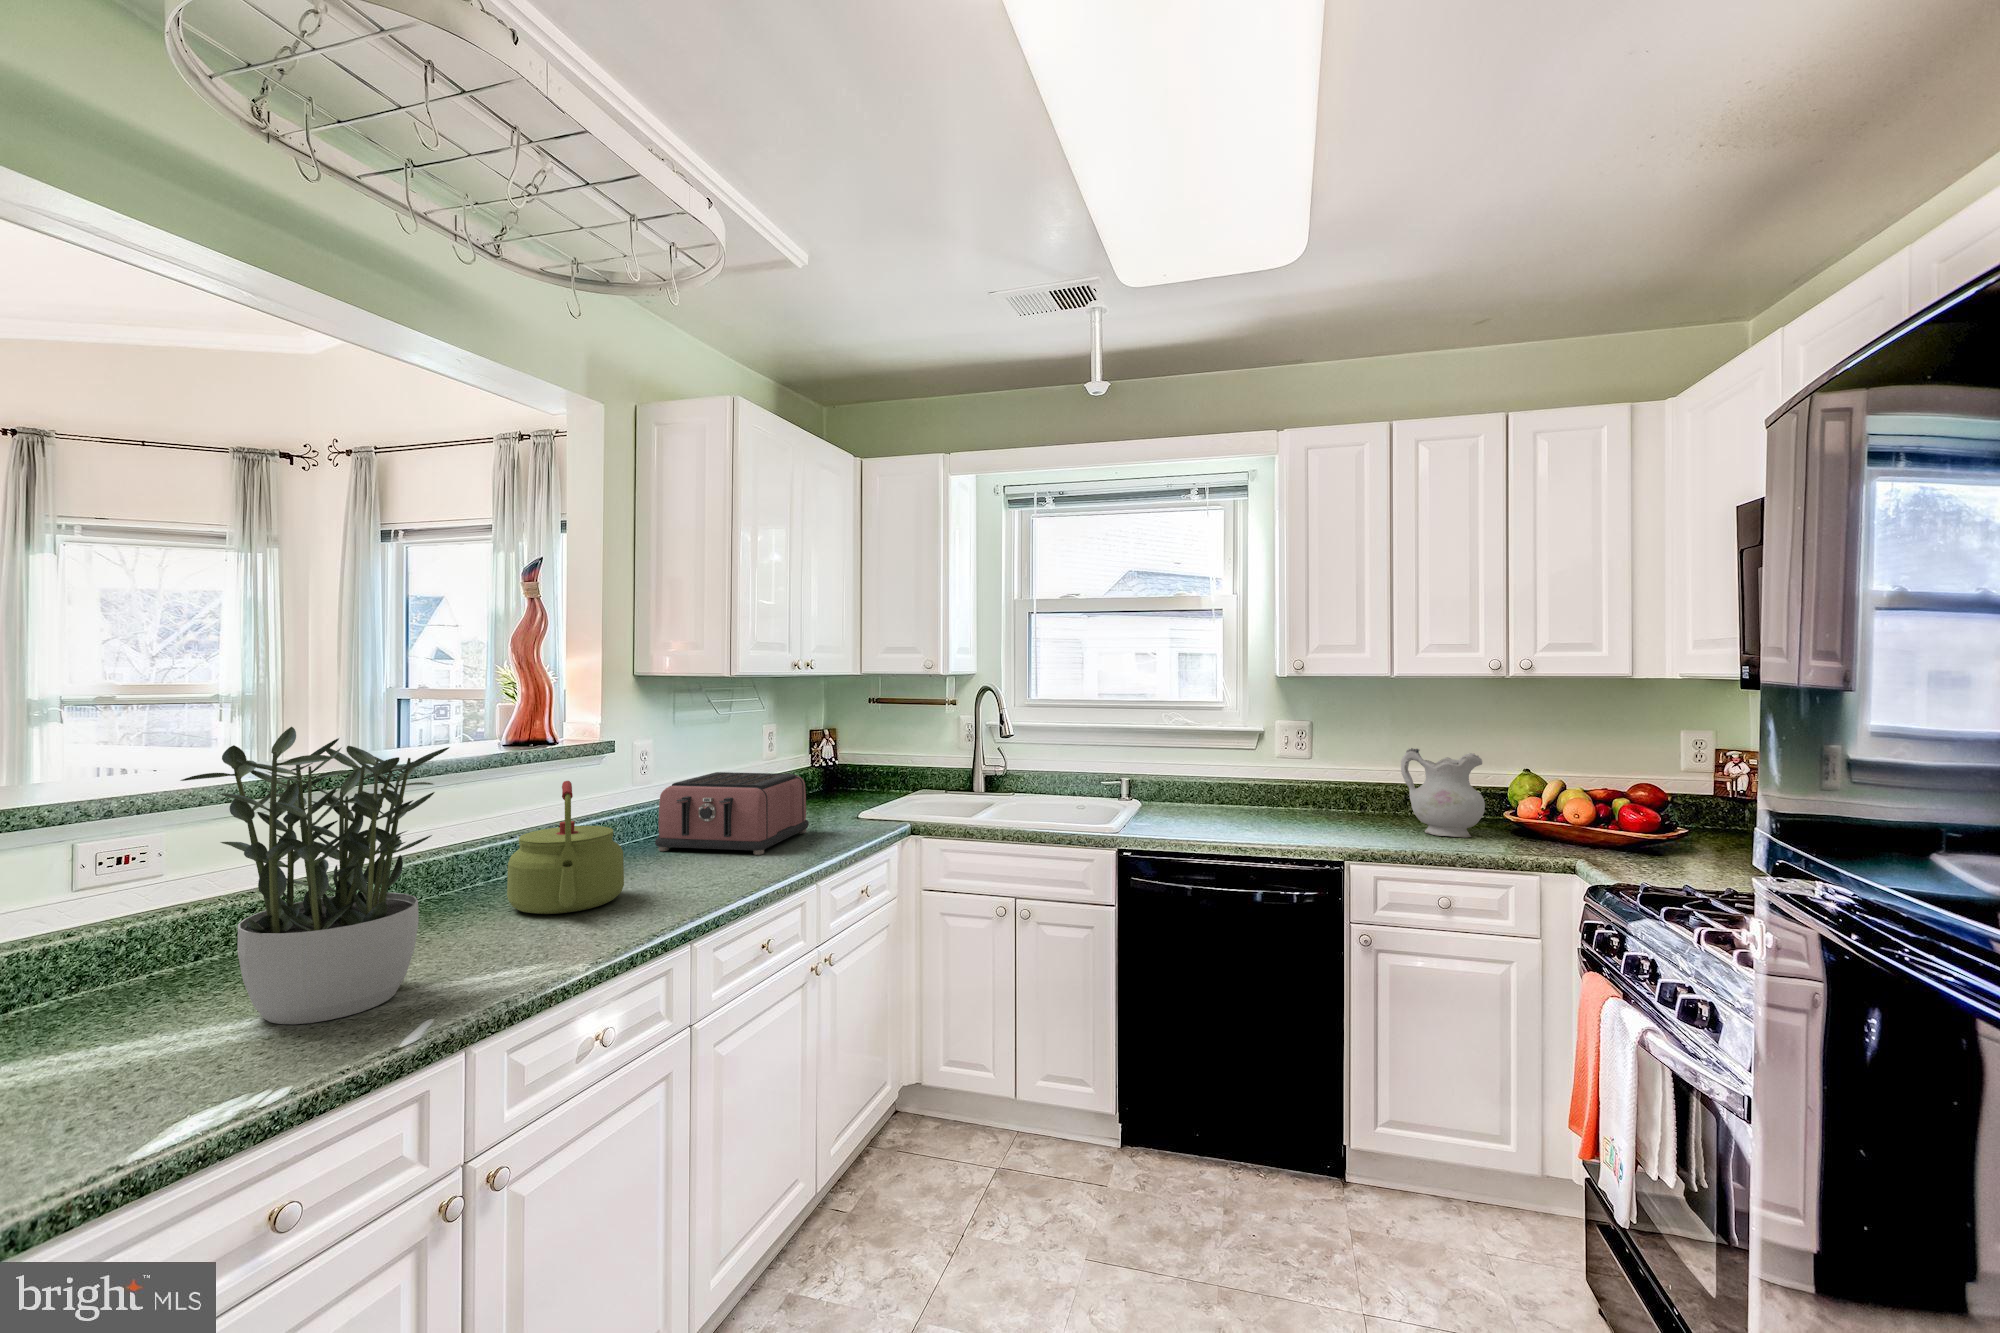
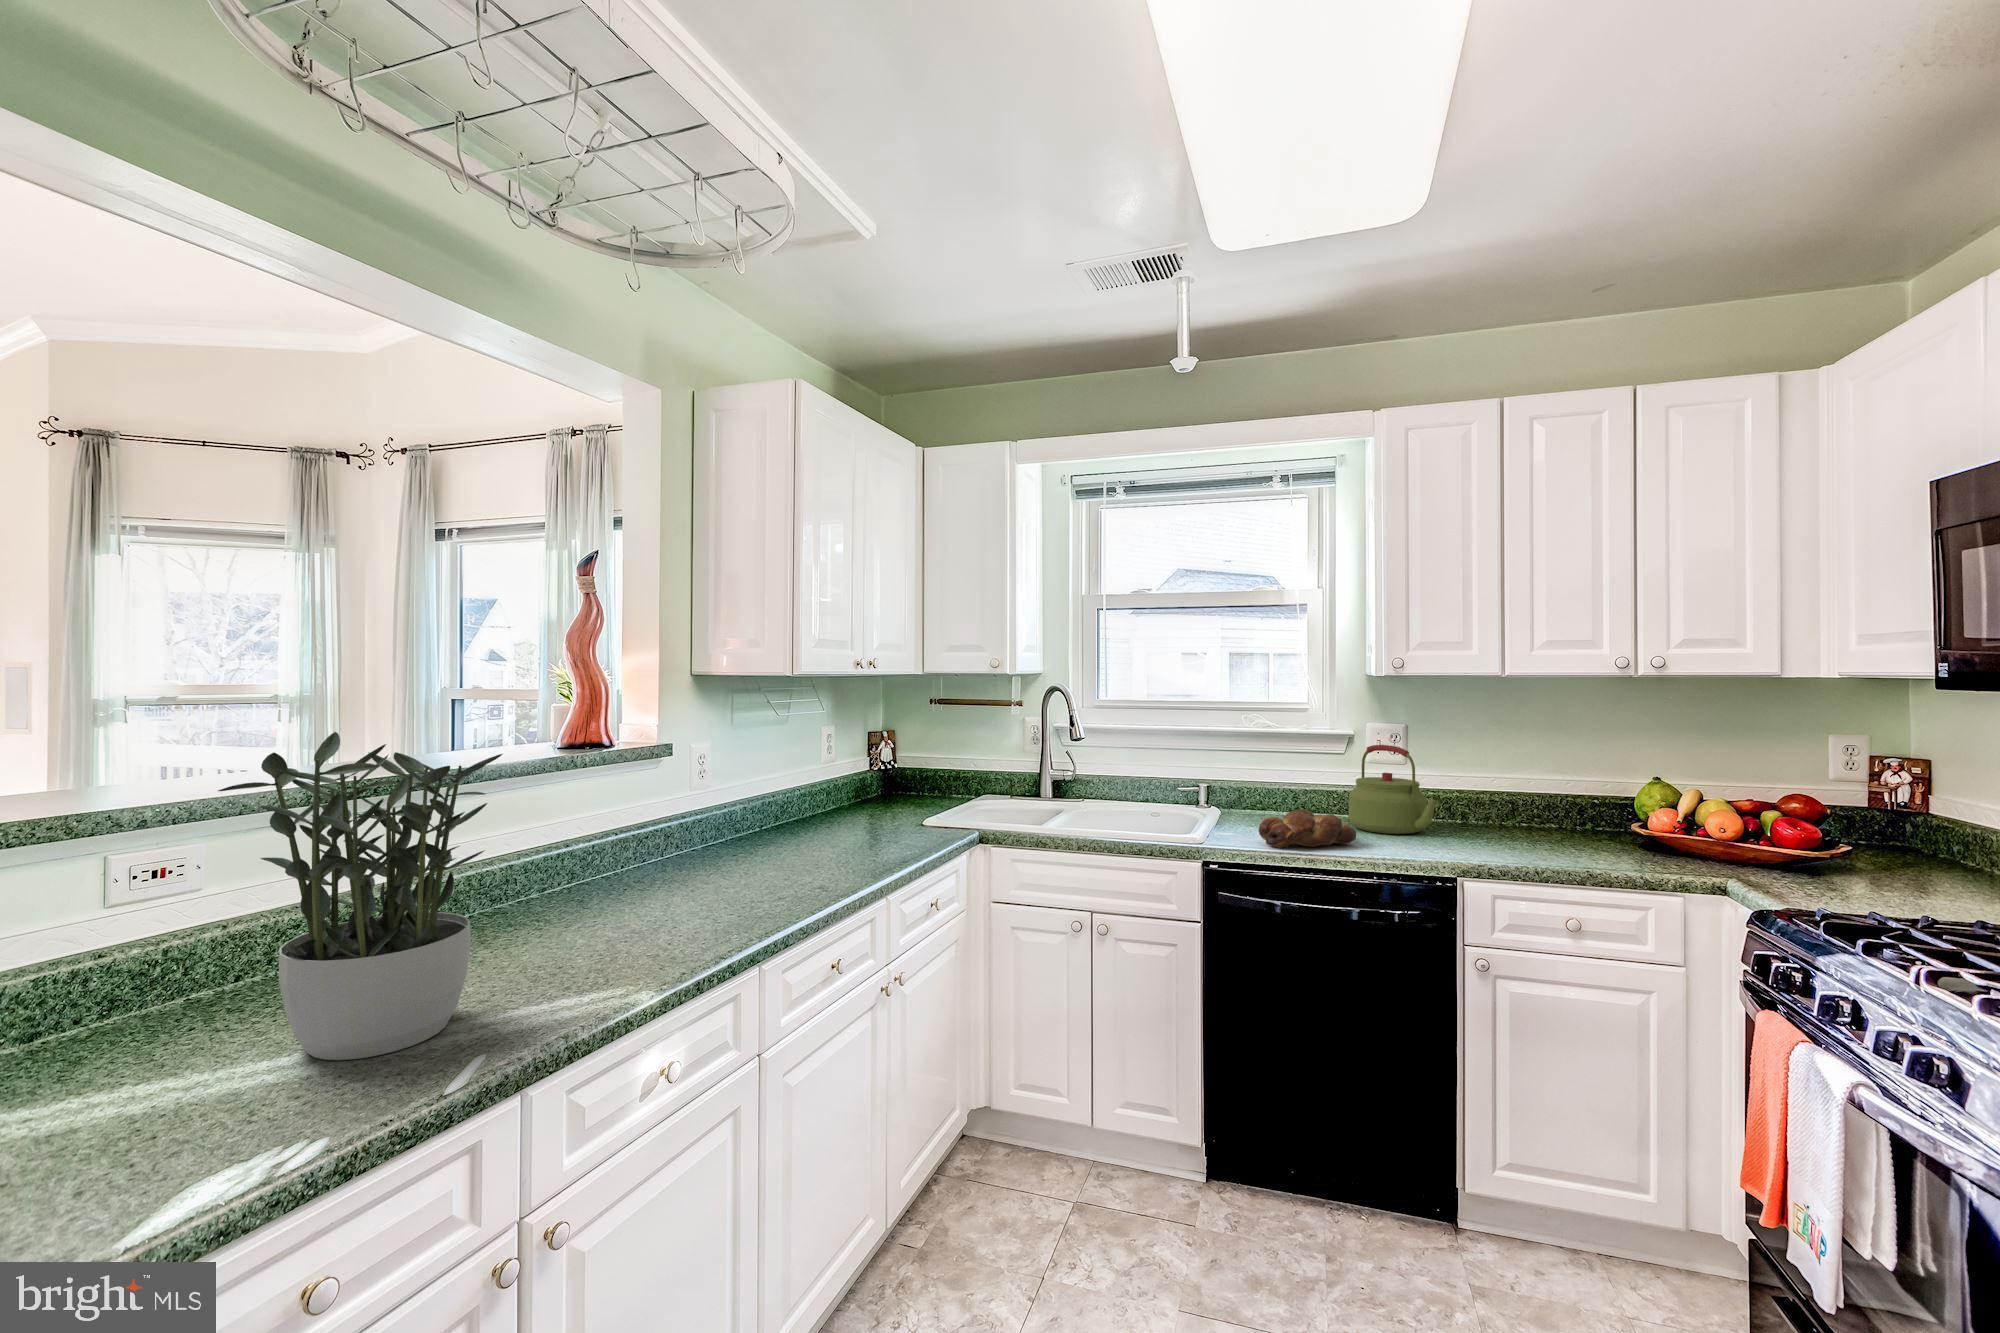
ceramic pitcher: present [1401,748,1485,838] -> none [1515,753,1613,853]
toaster: present [655,772,809,855] -> none [710,777,869,866]
kettle: present [507,781,624,914] -> present [1349,745,1438,834]
bread loaf: none [1170,800,1258,835] -> present [1258,809,1356,848]

